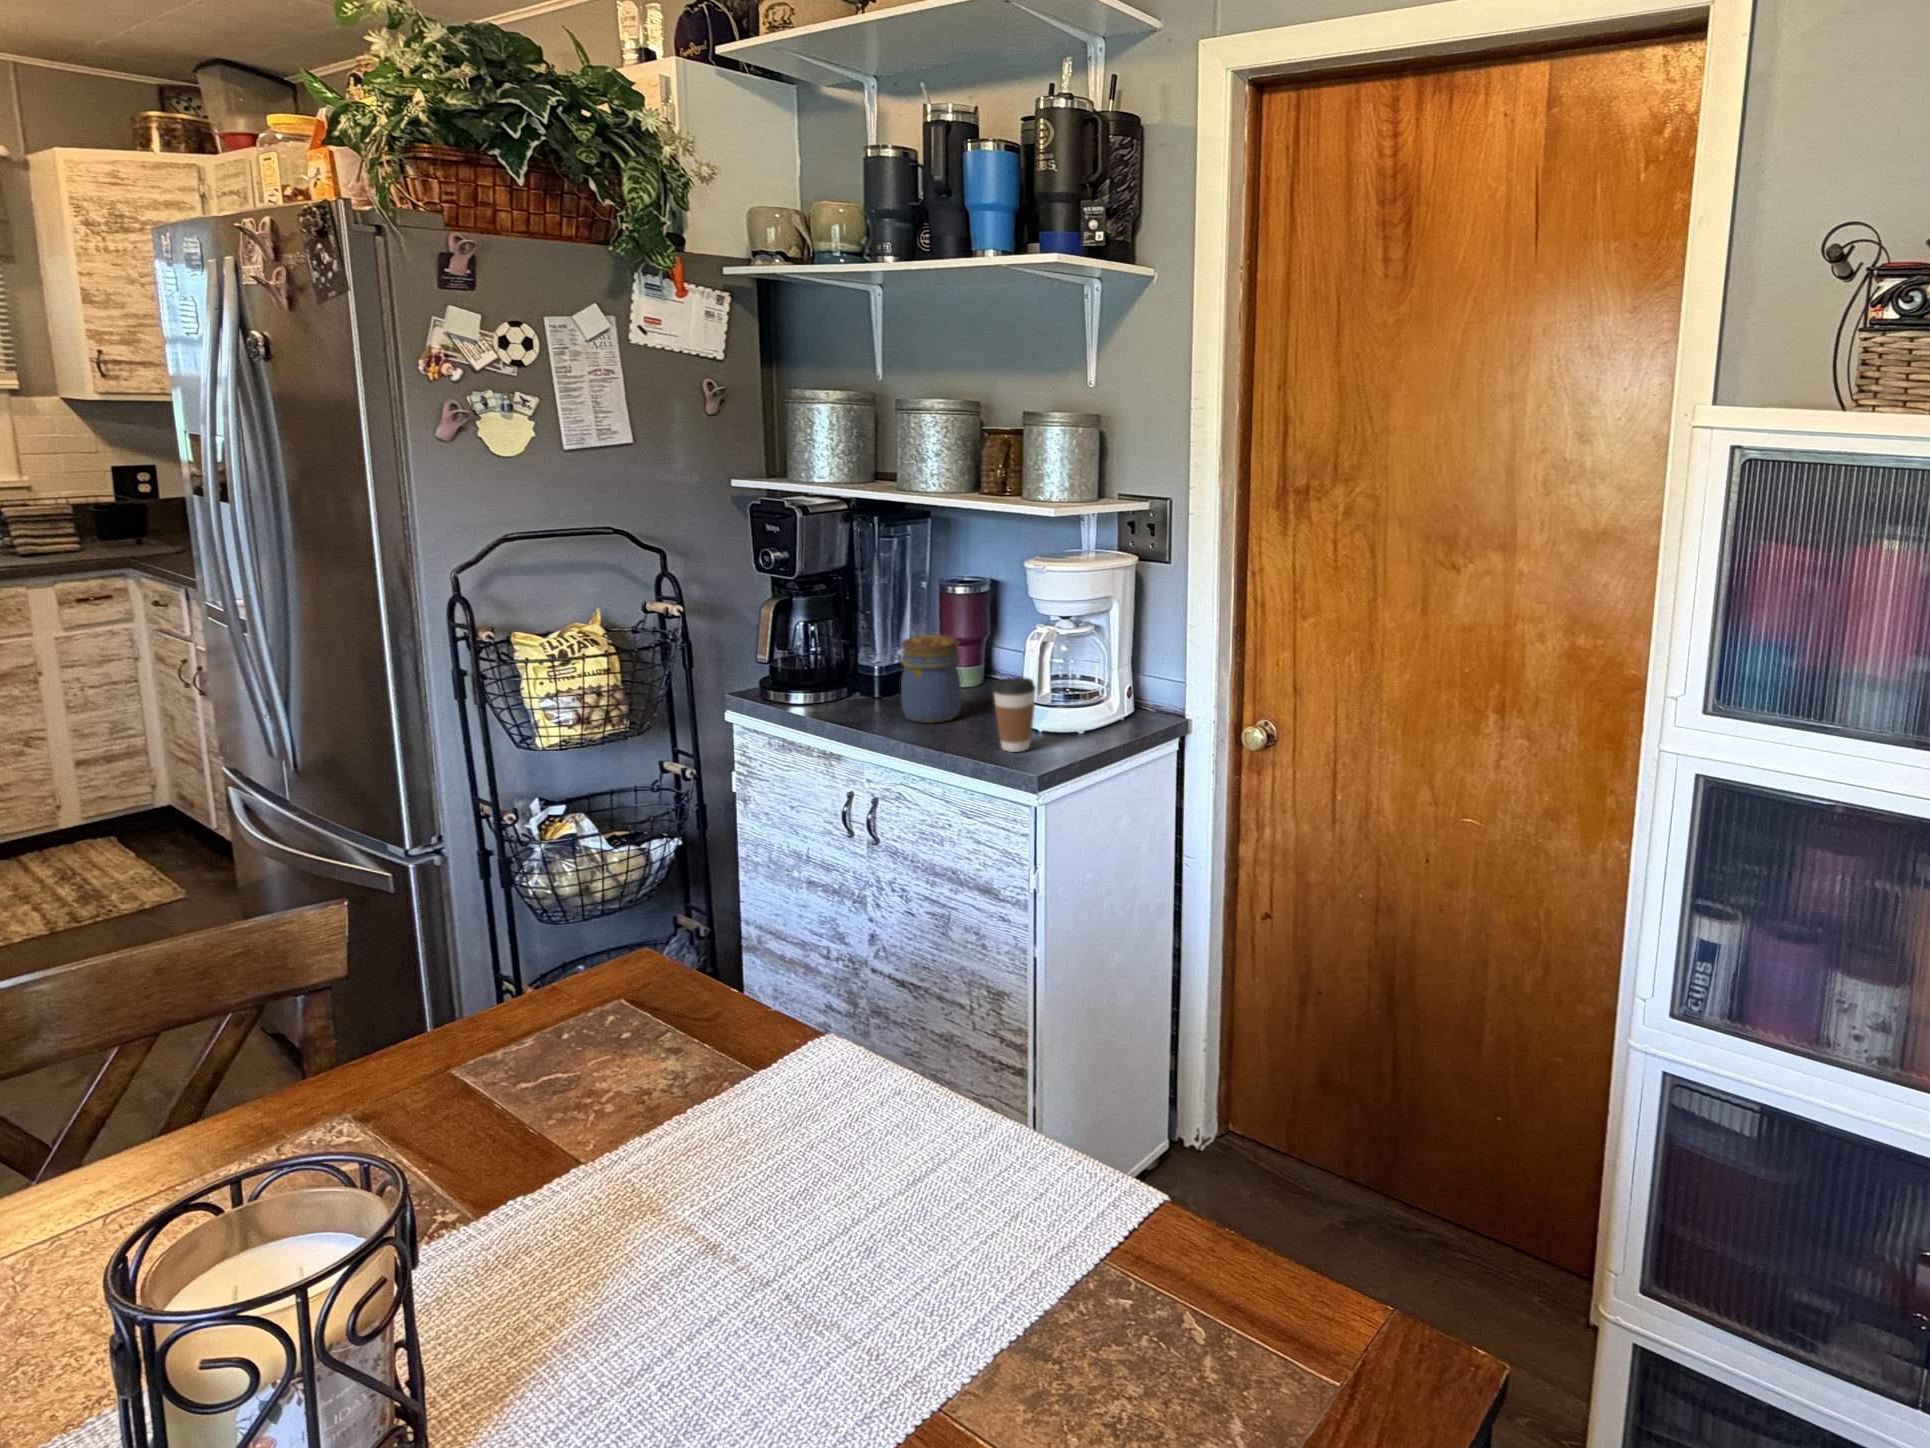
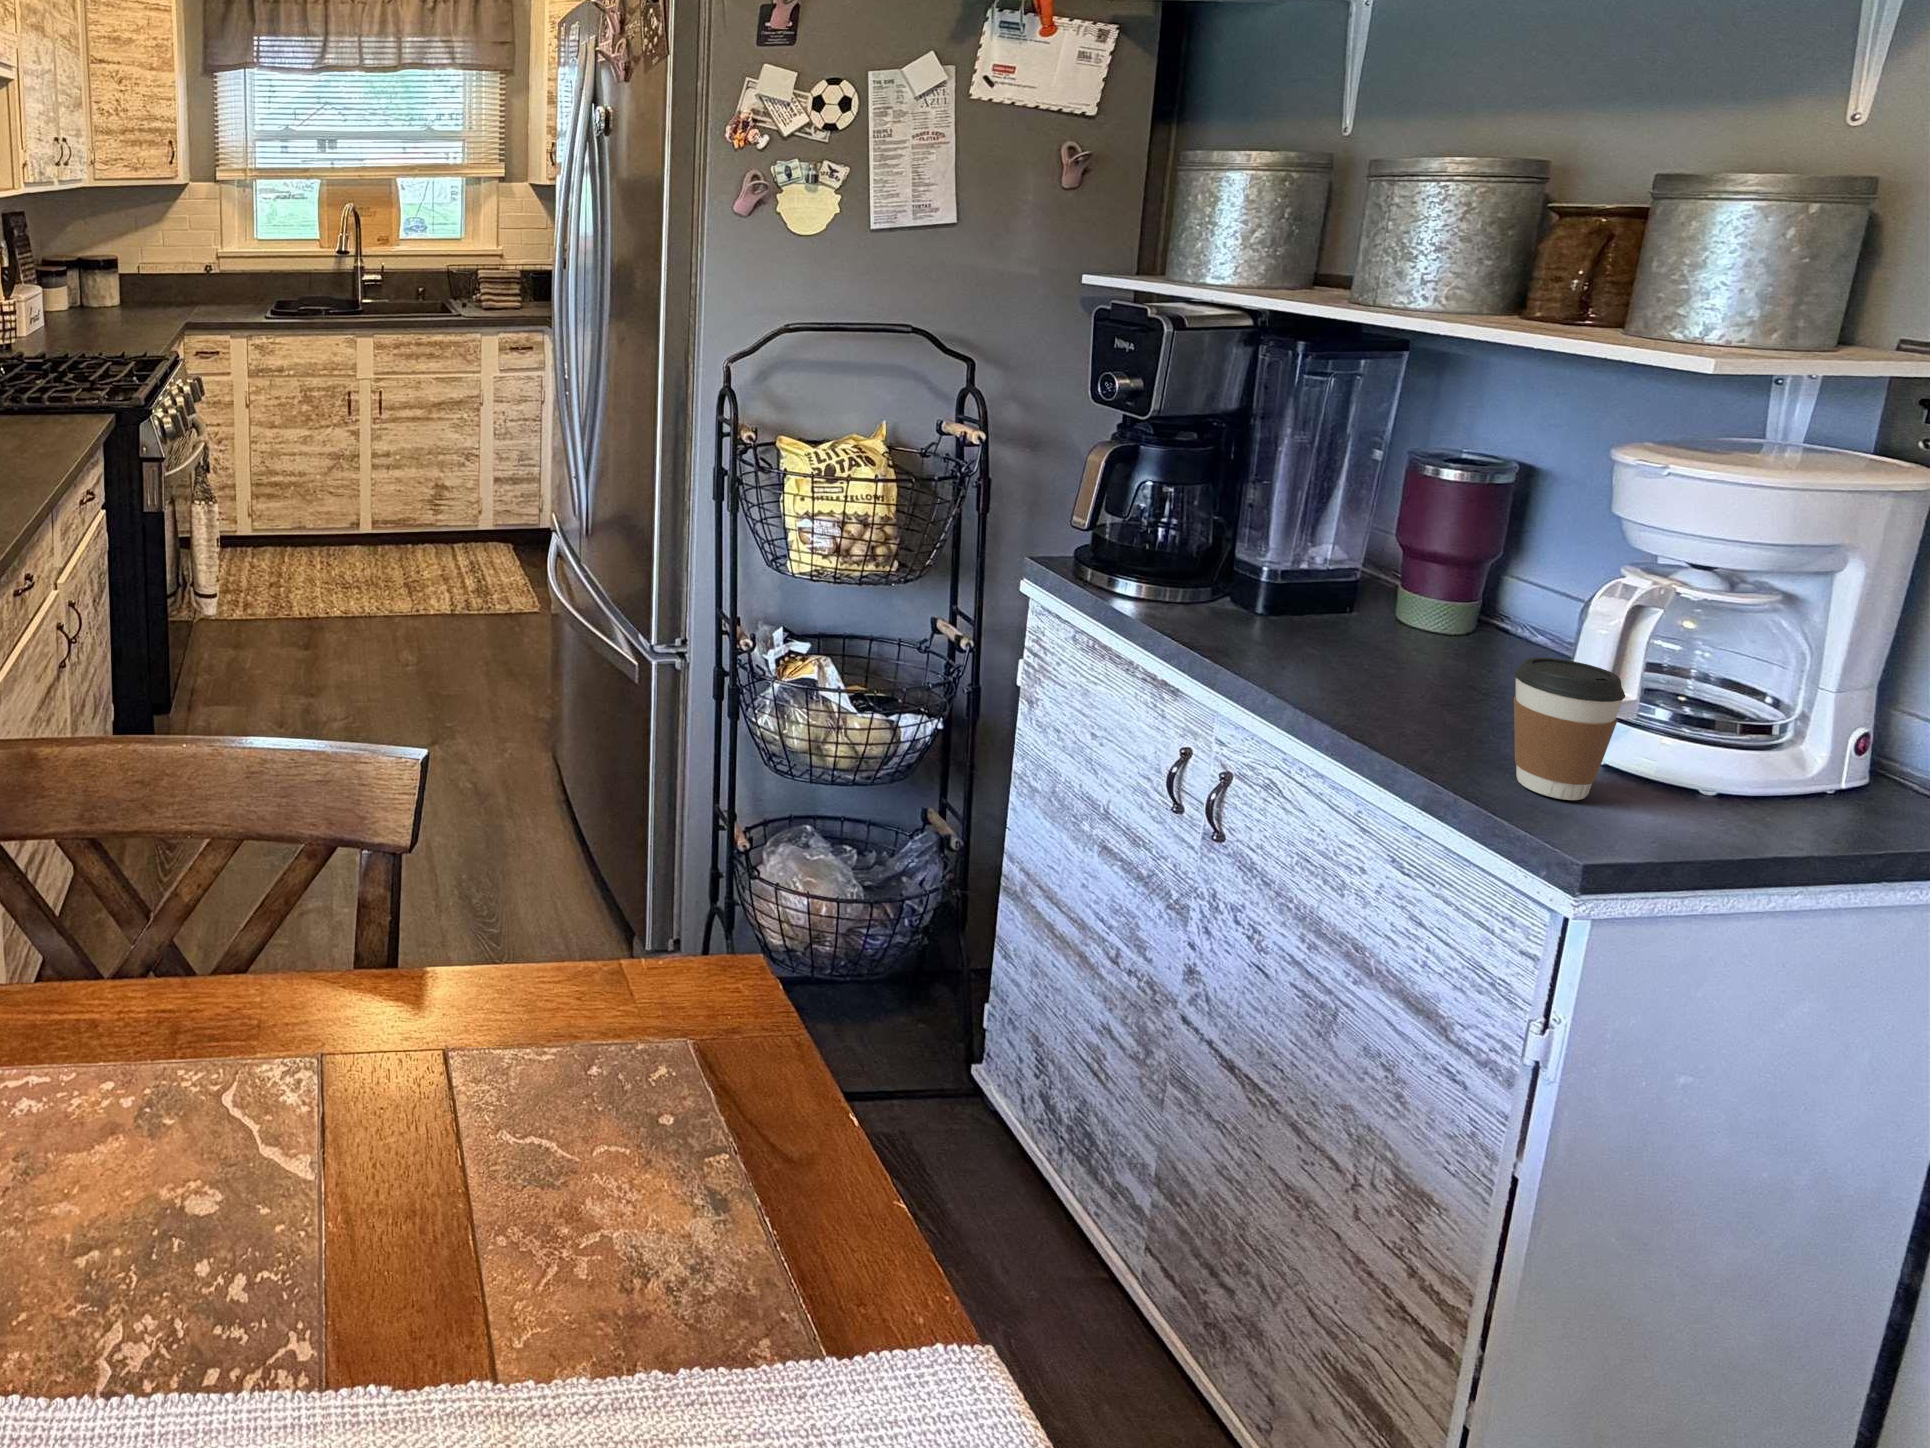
jar: present [901,635,962,723] -> none [1306,539,1441,688]

